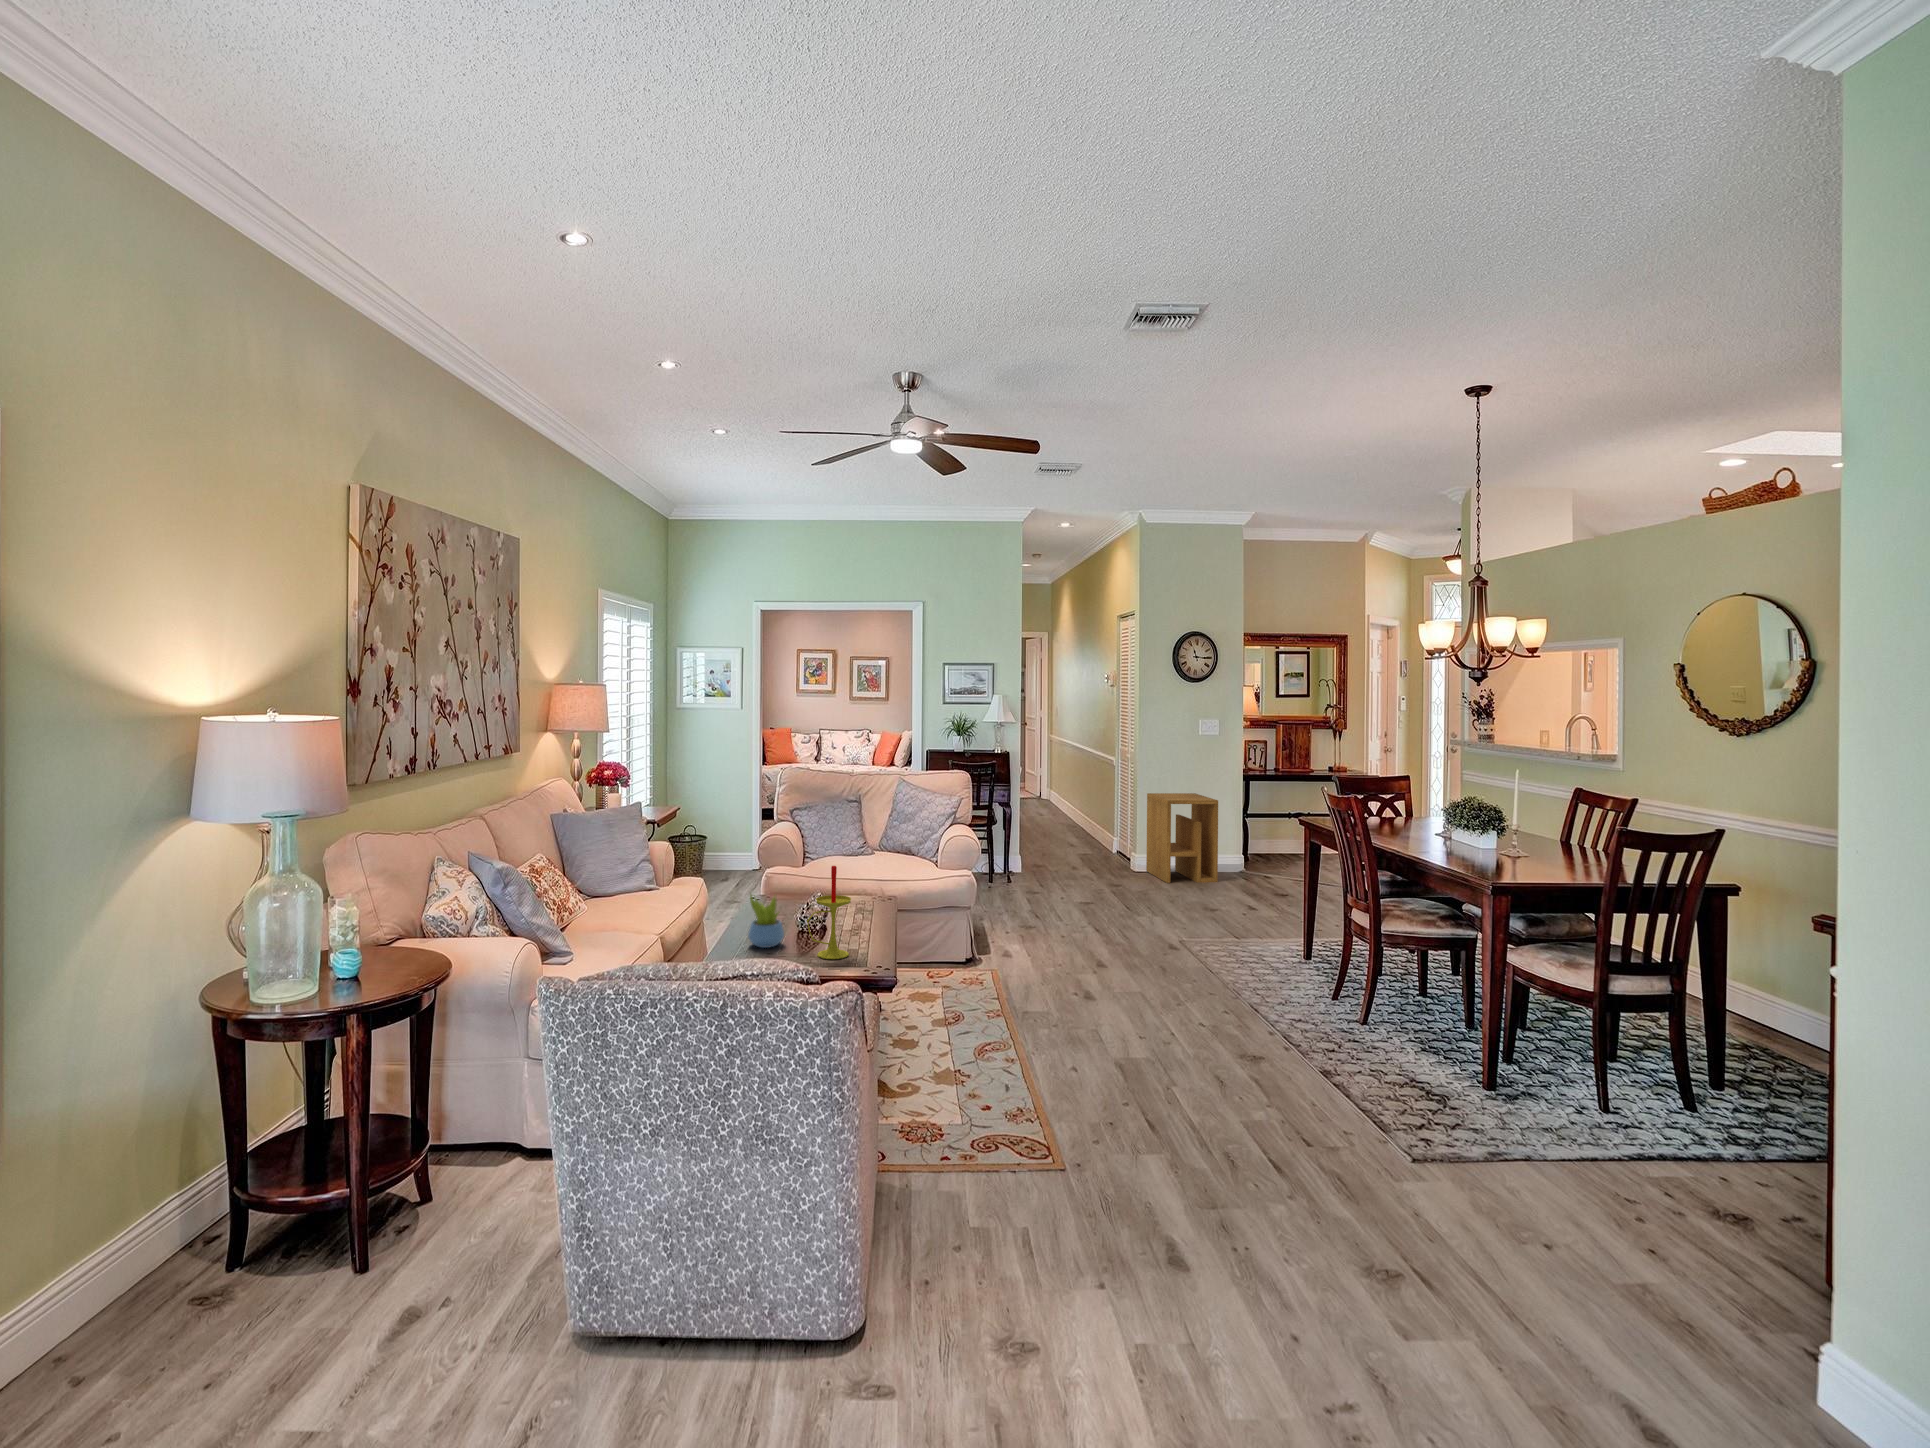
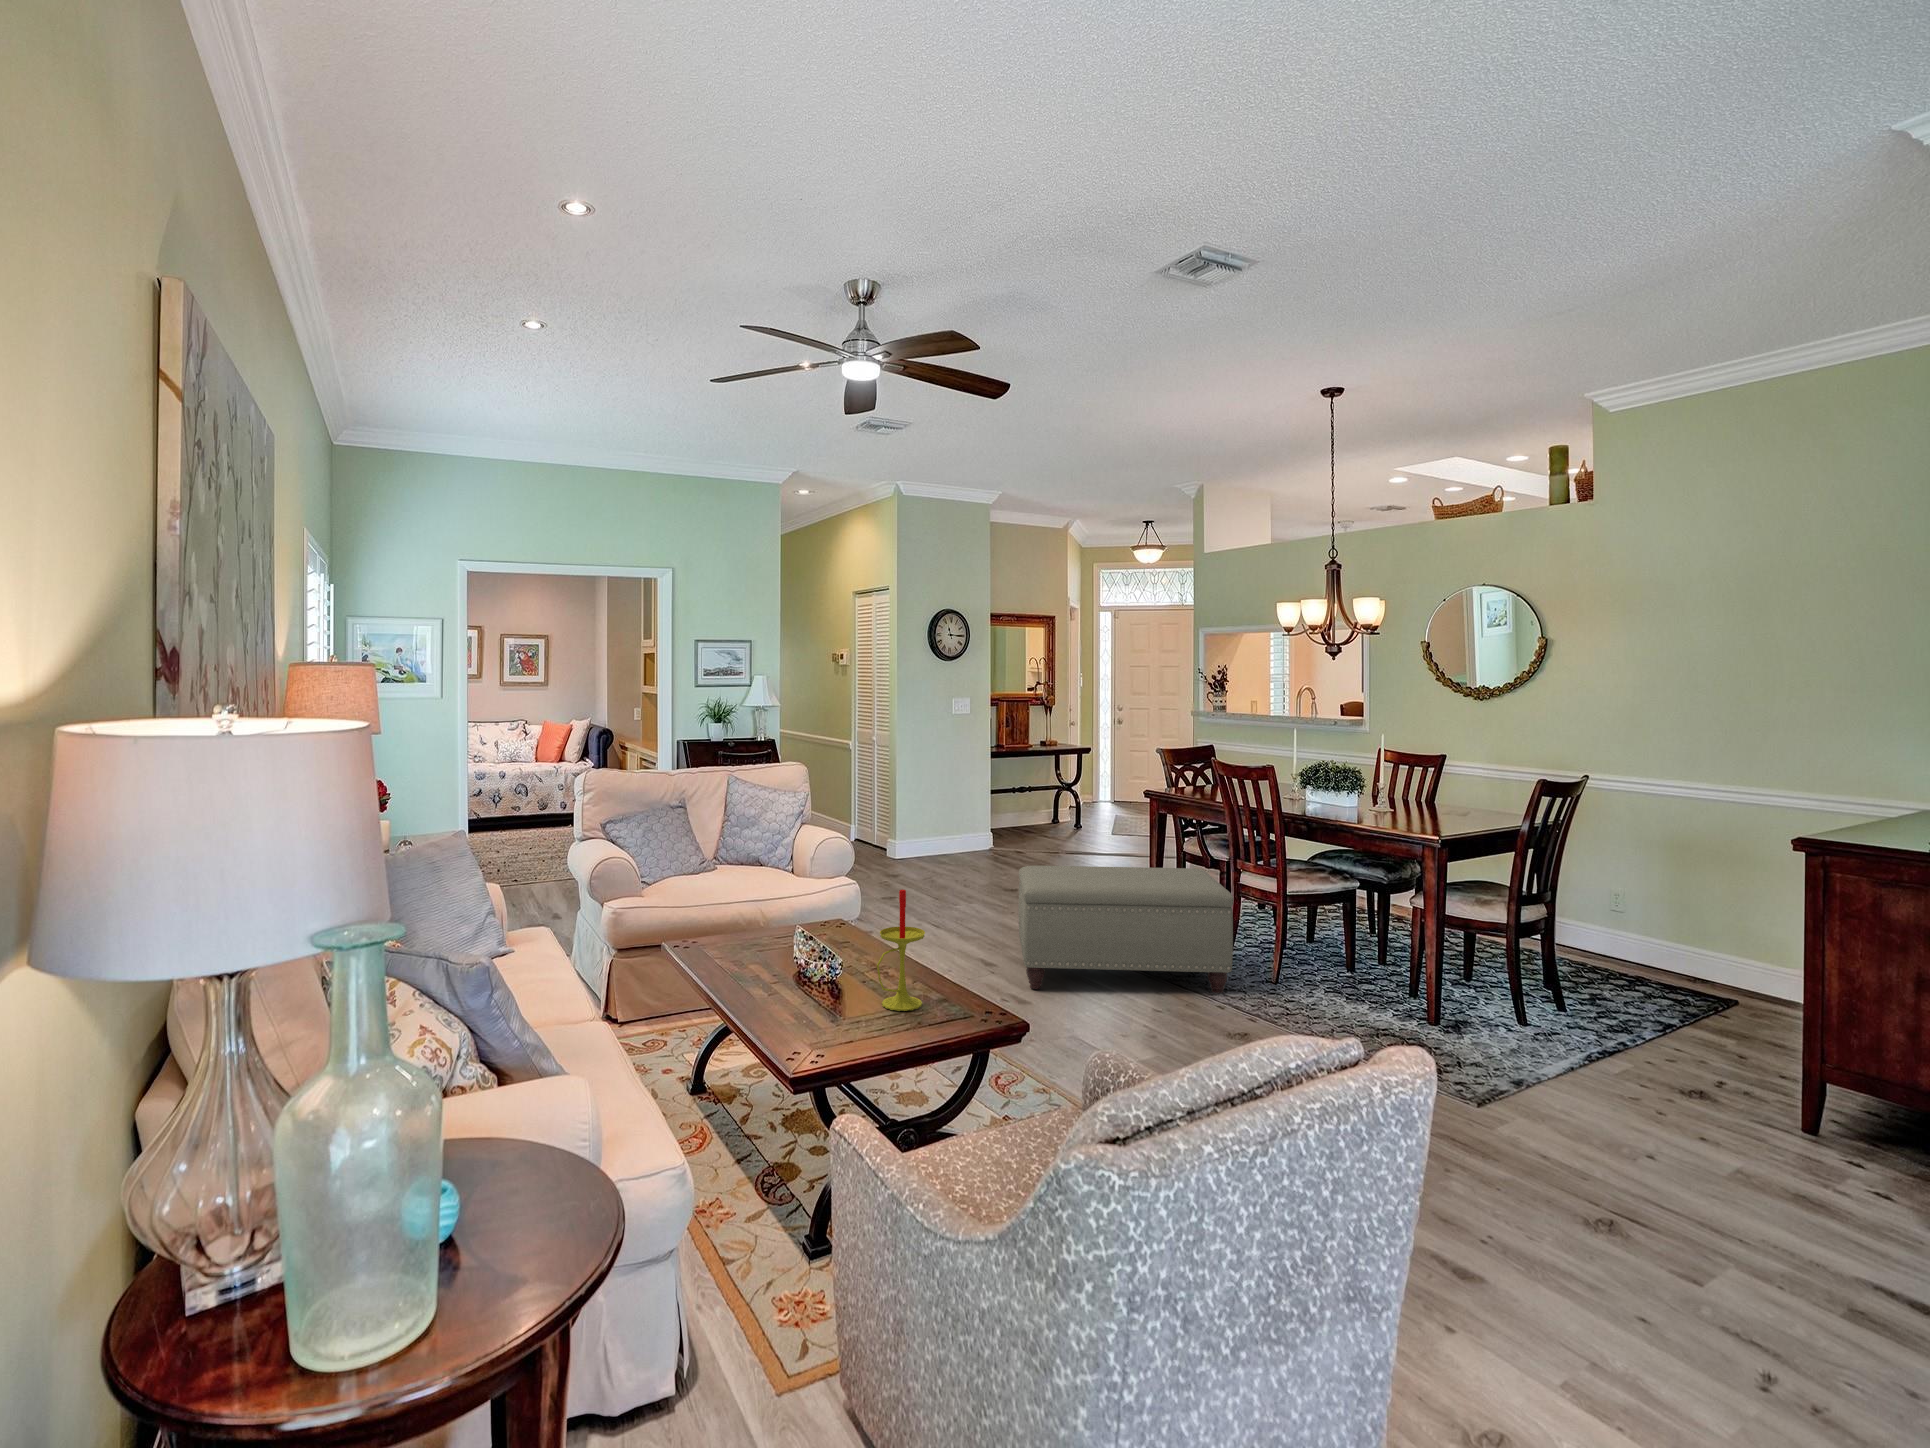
side table: present [1146,793,1218,883] -> none [915,774,993,868]
ottoman: none [1096,877,1313,1020] -> present [1019,866,1234,993]
succulent plant: present [748,895,784,948] -> none [778,935,826,1010]

